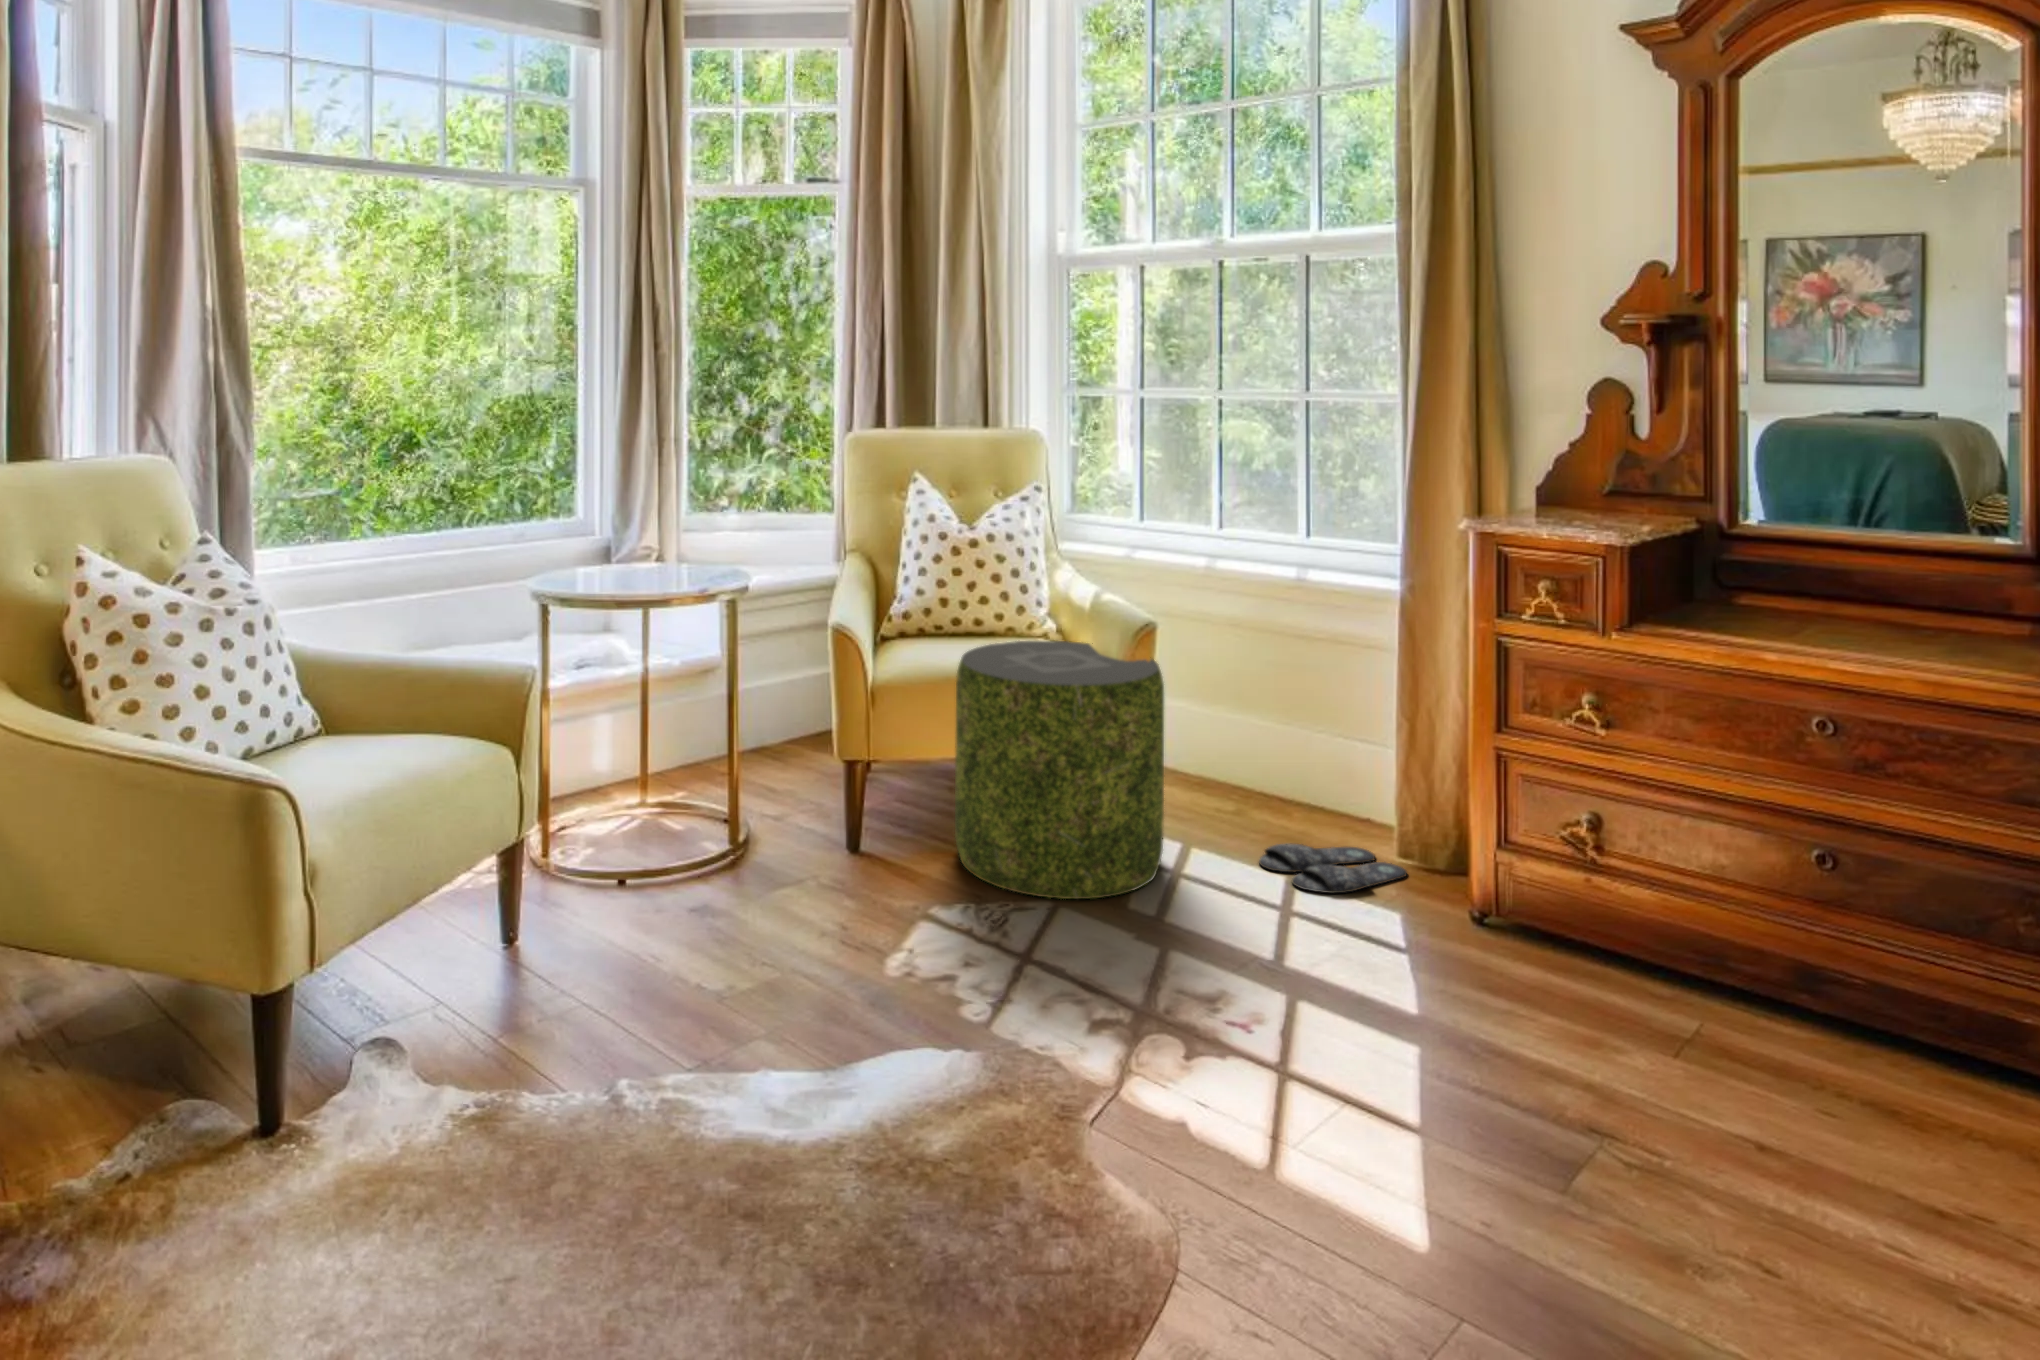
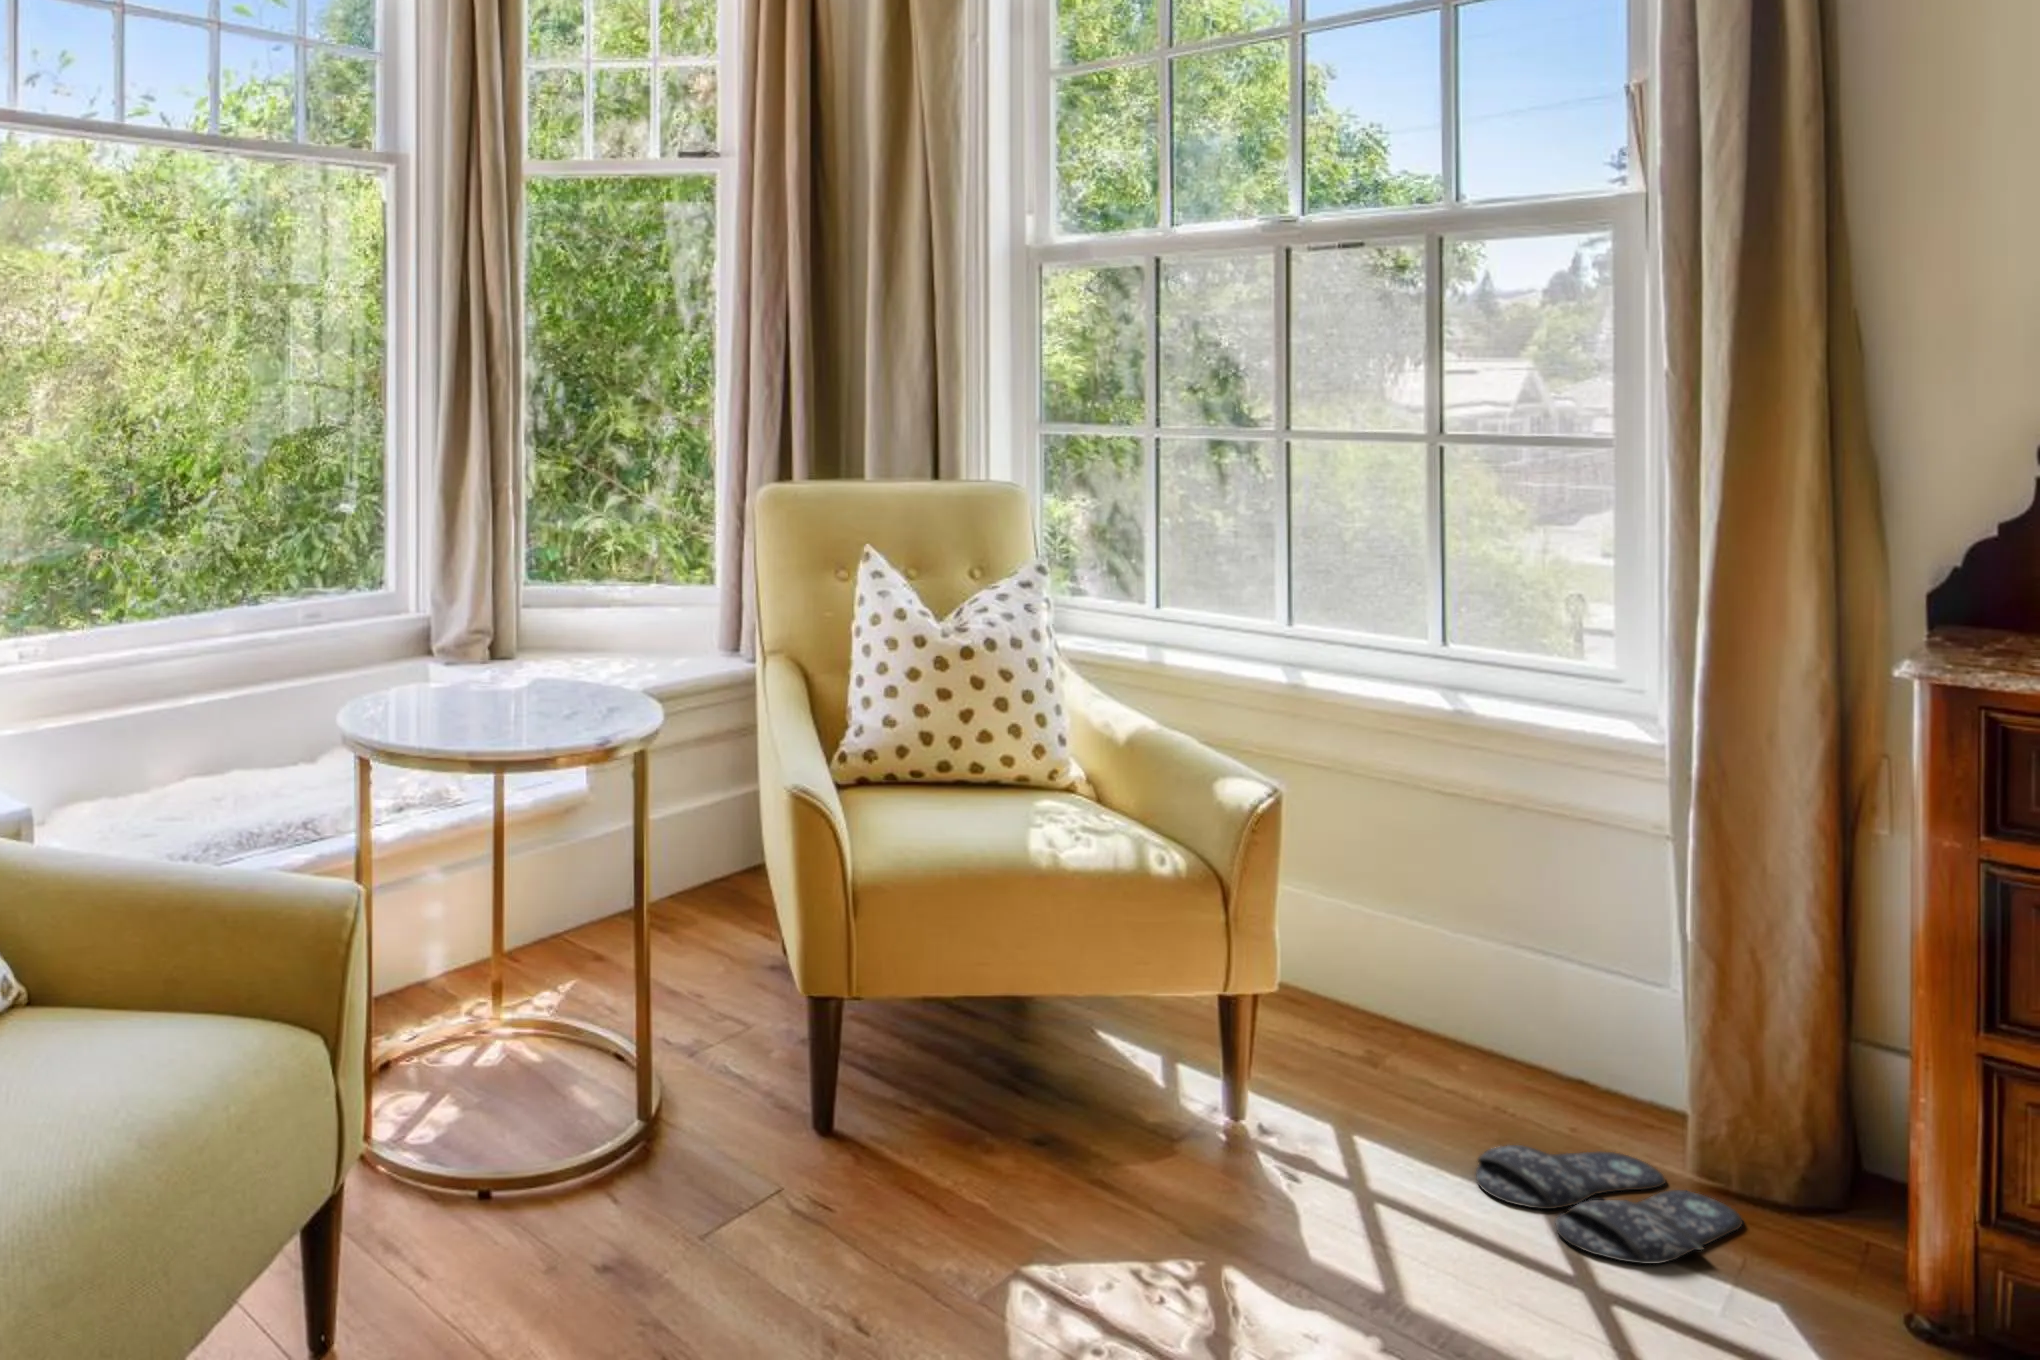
pouf: present [955,641,1164,899] -> none [981,809,1331,1263]

